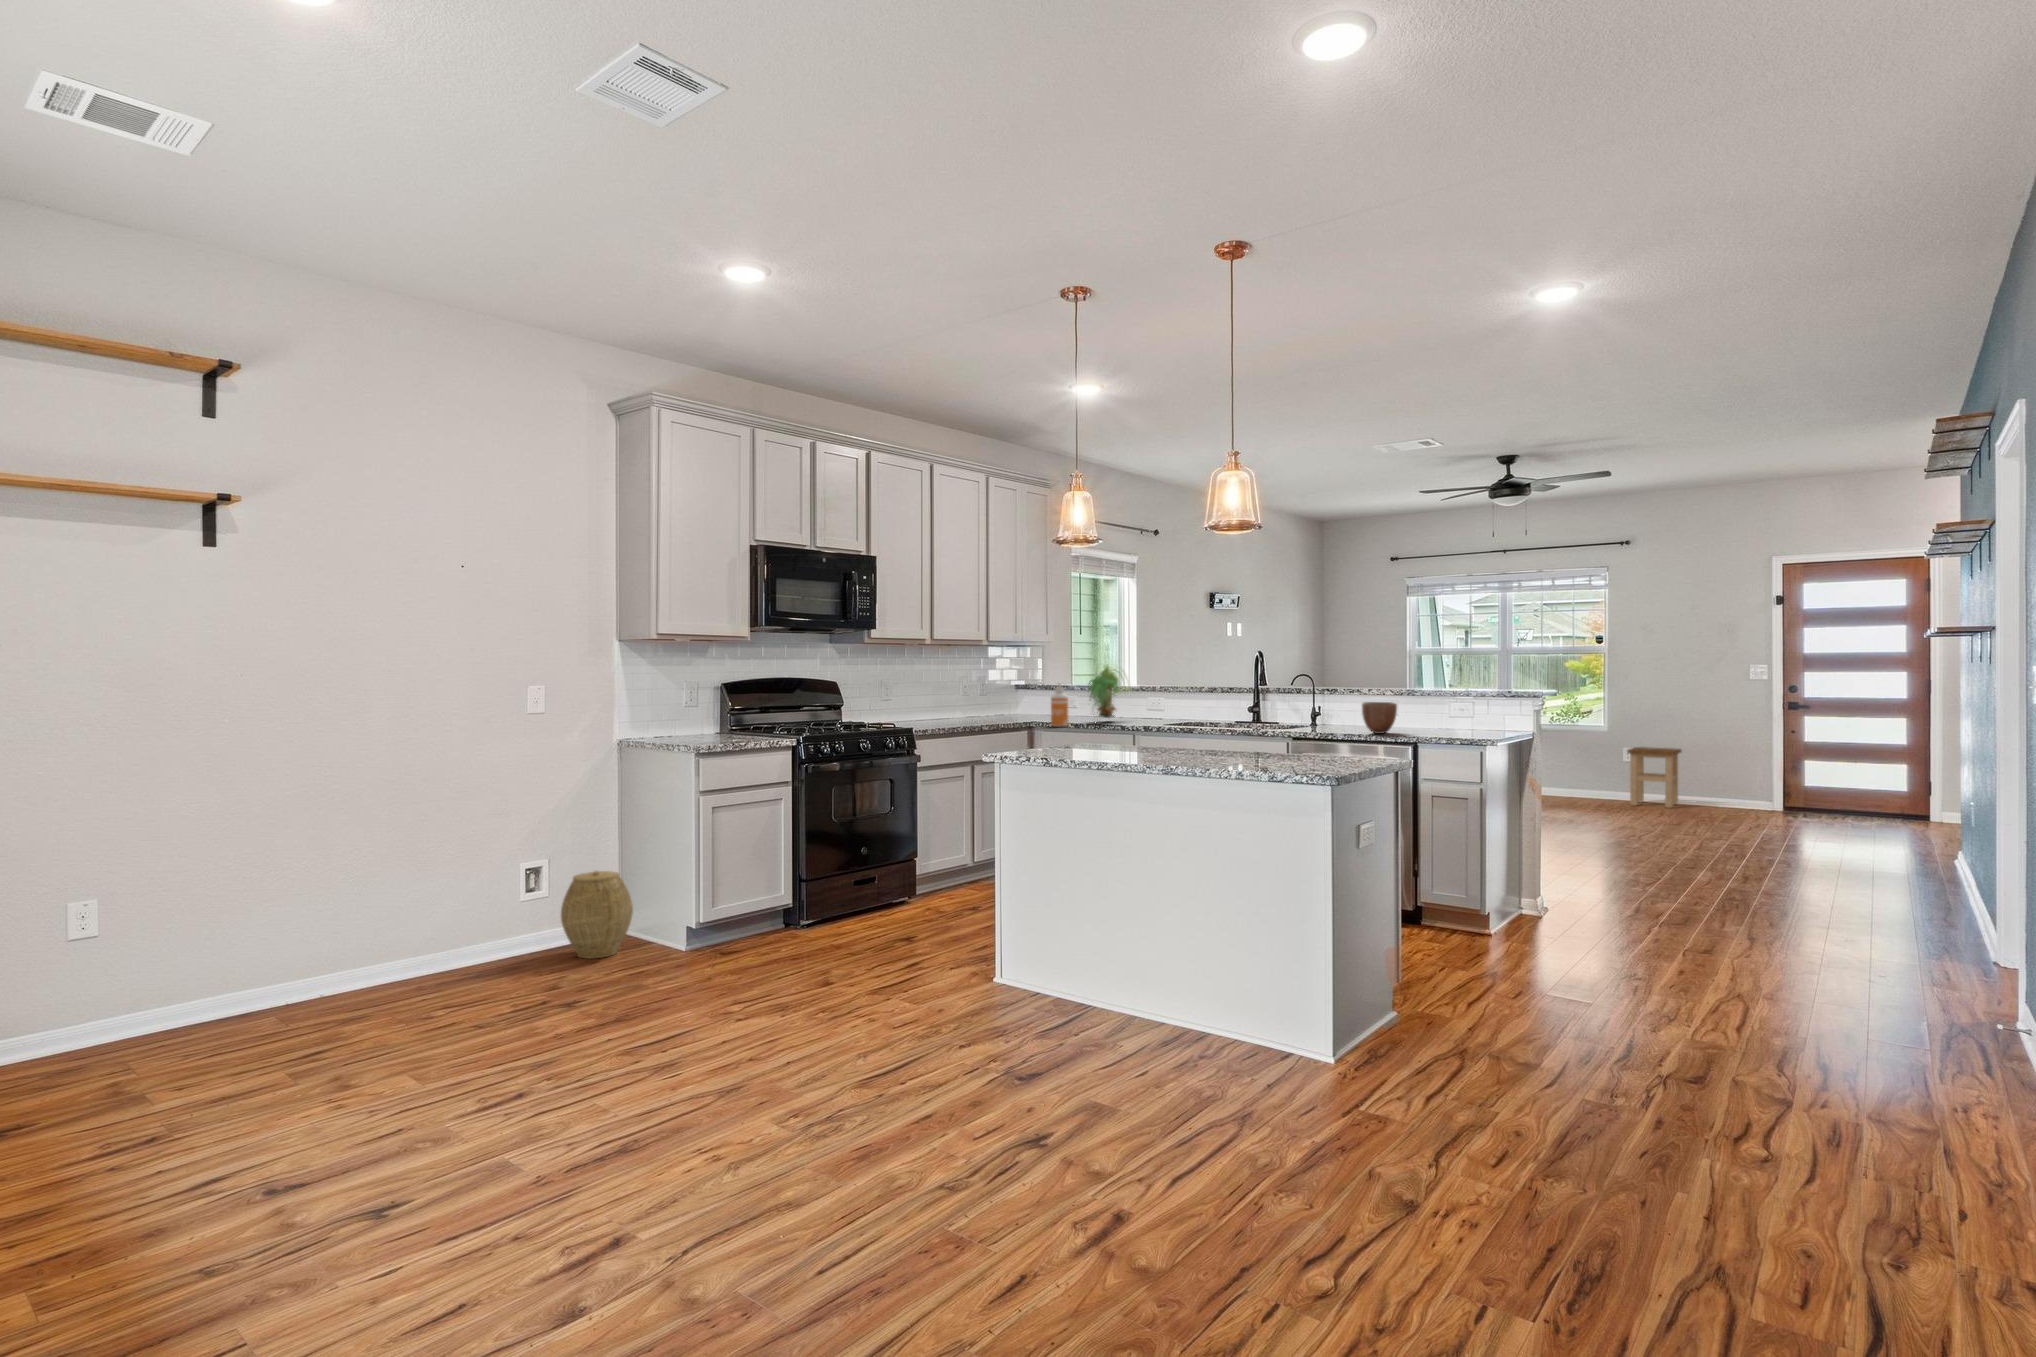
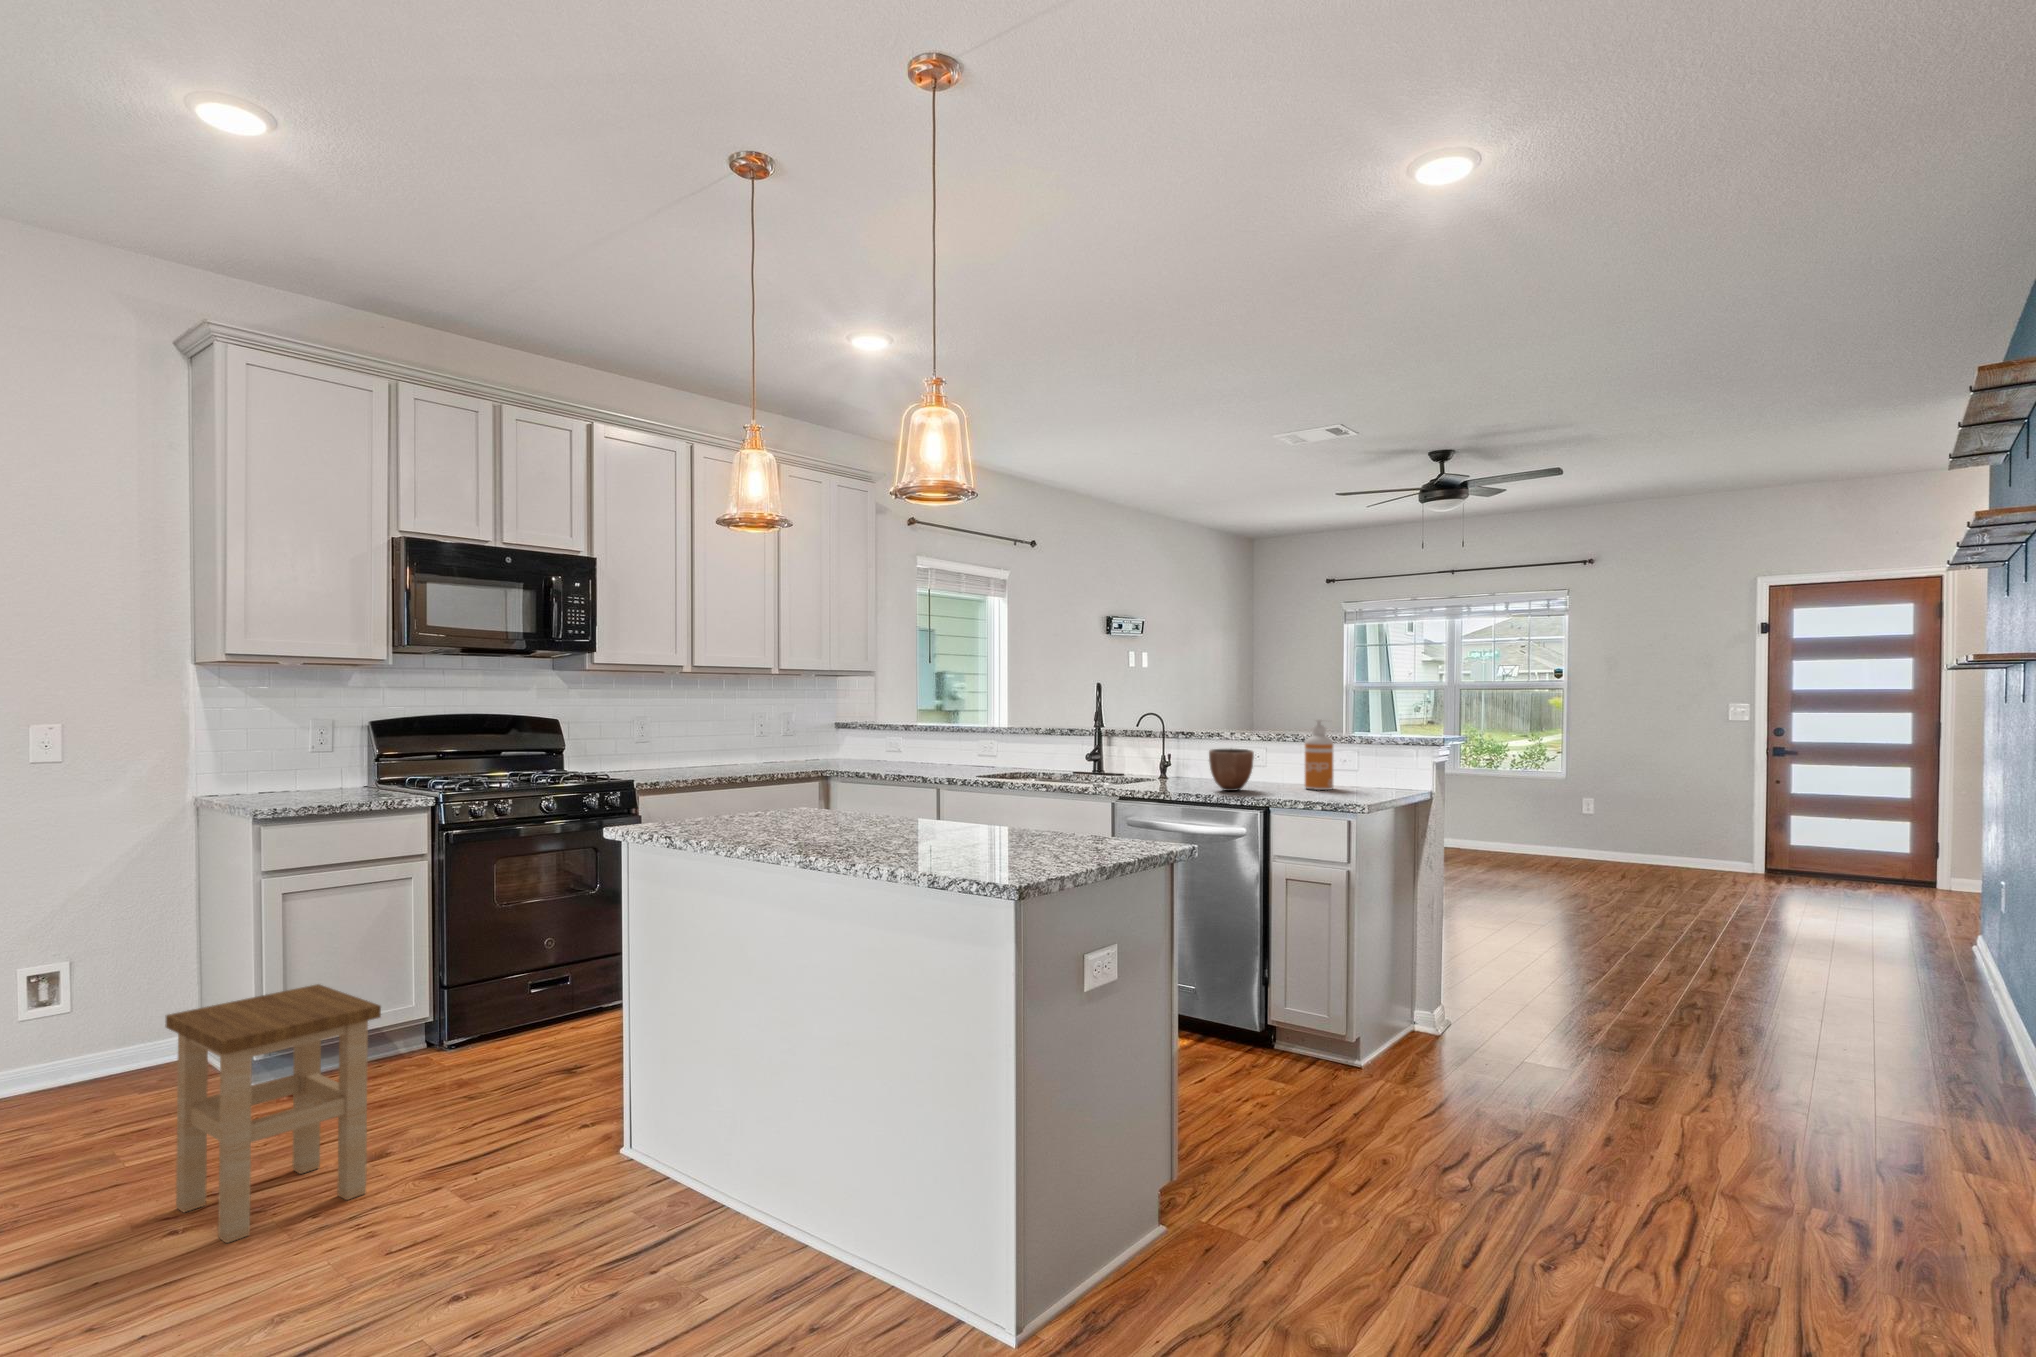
plant: present [1088,664,1130,718] -> none [904,692,963,768]
soap dispenser: present [1051,683,1068,727] -> present [1305,719,1333,790]
stool: present [1627,747,1681,808] -> present [165,984,381,1243]
woven basket: present [561,871,633,959] -> none [62,972,181,1098]

